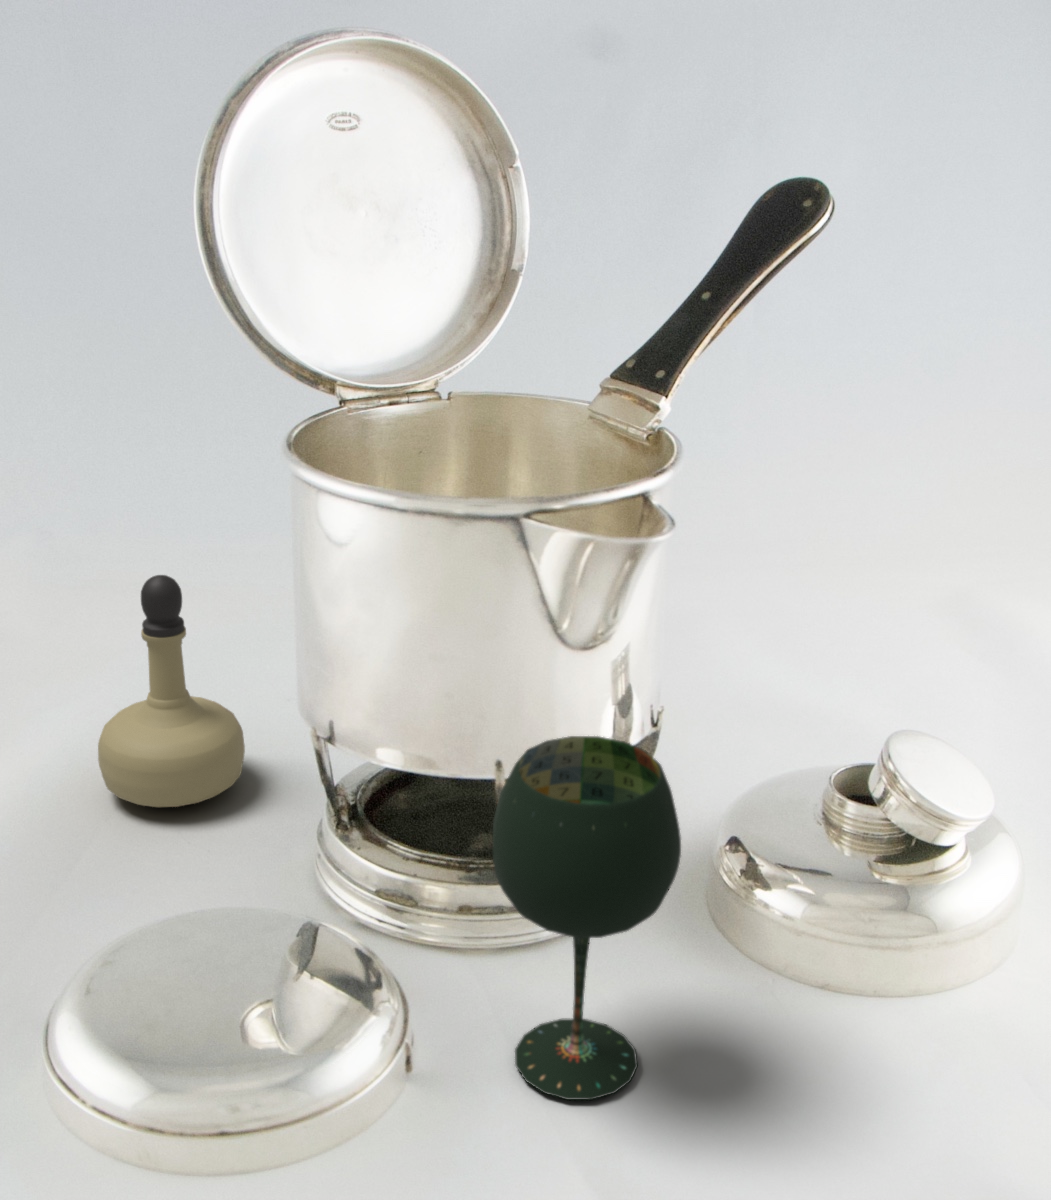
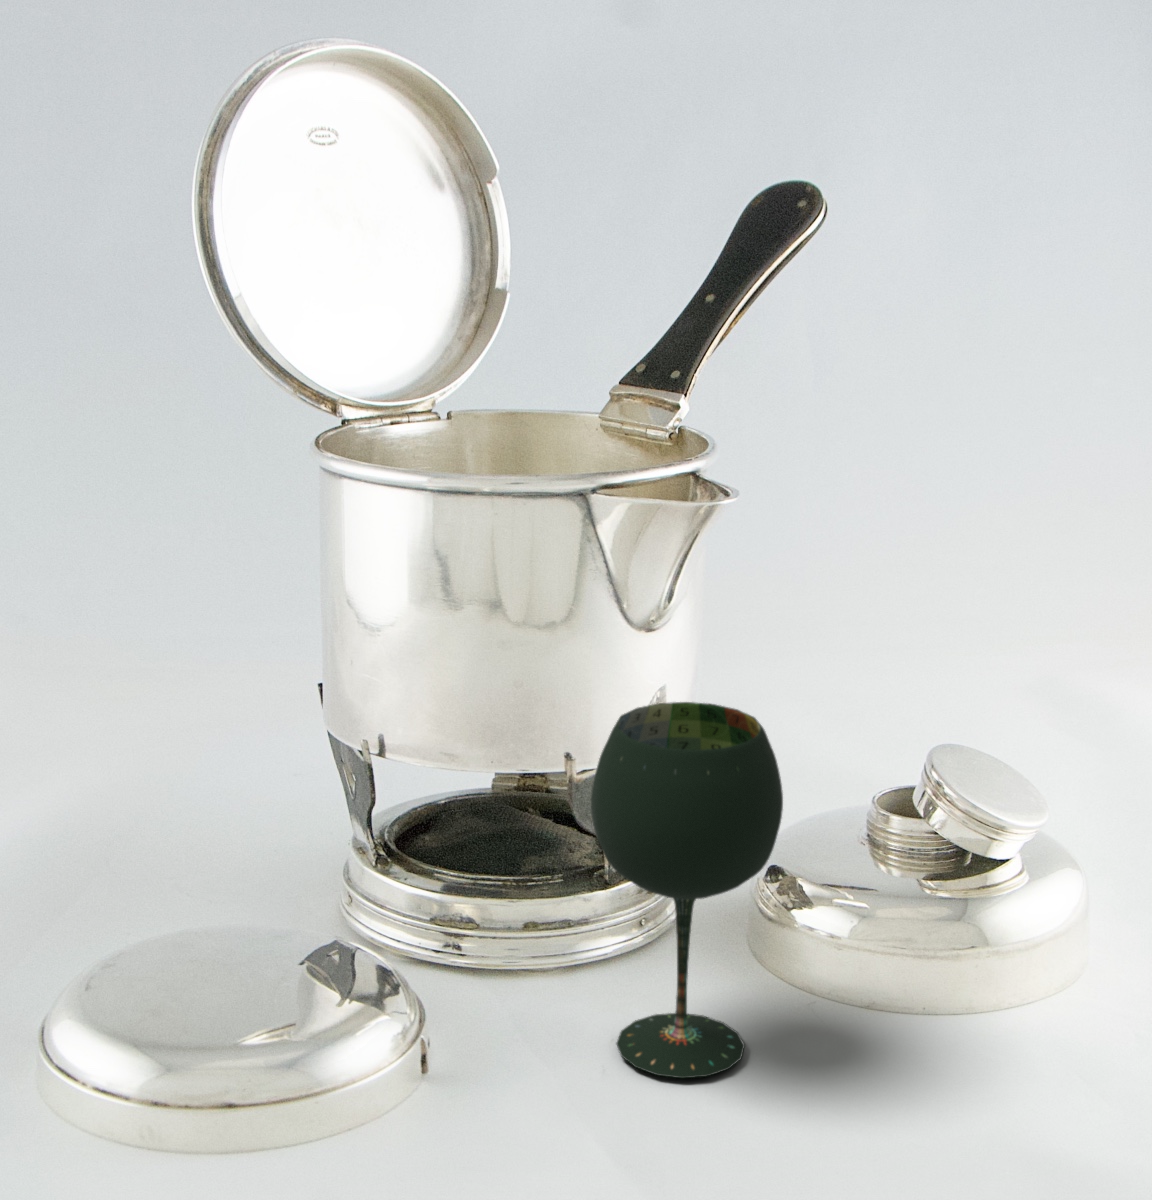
perfume bottle: present [98,575,245,807] -> none [86,613,246,870]

